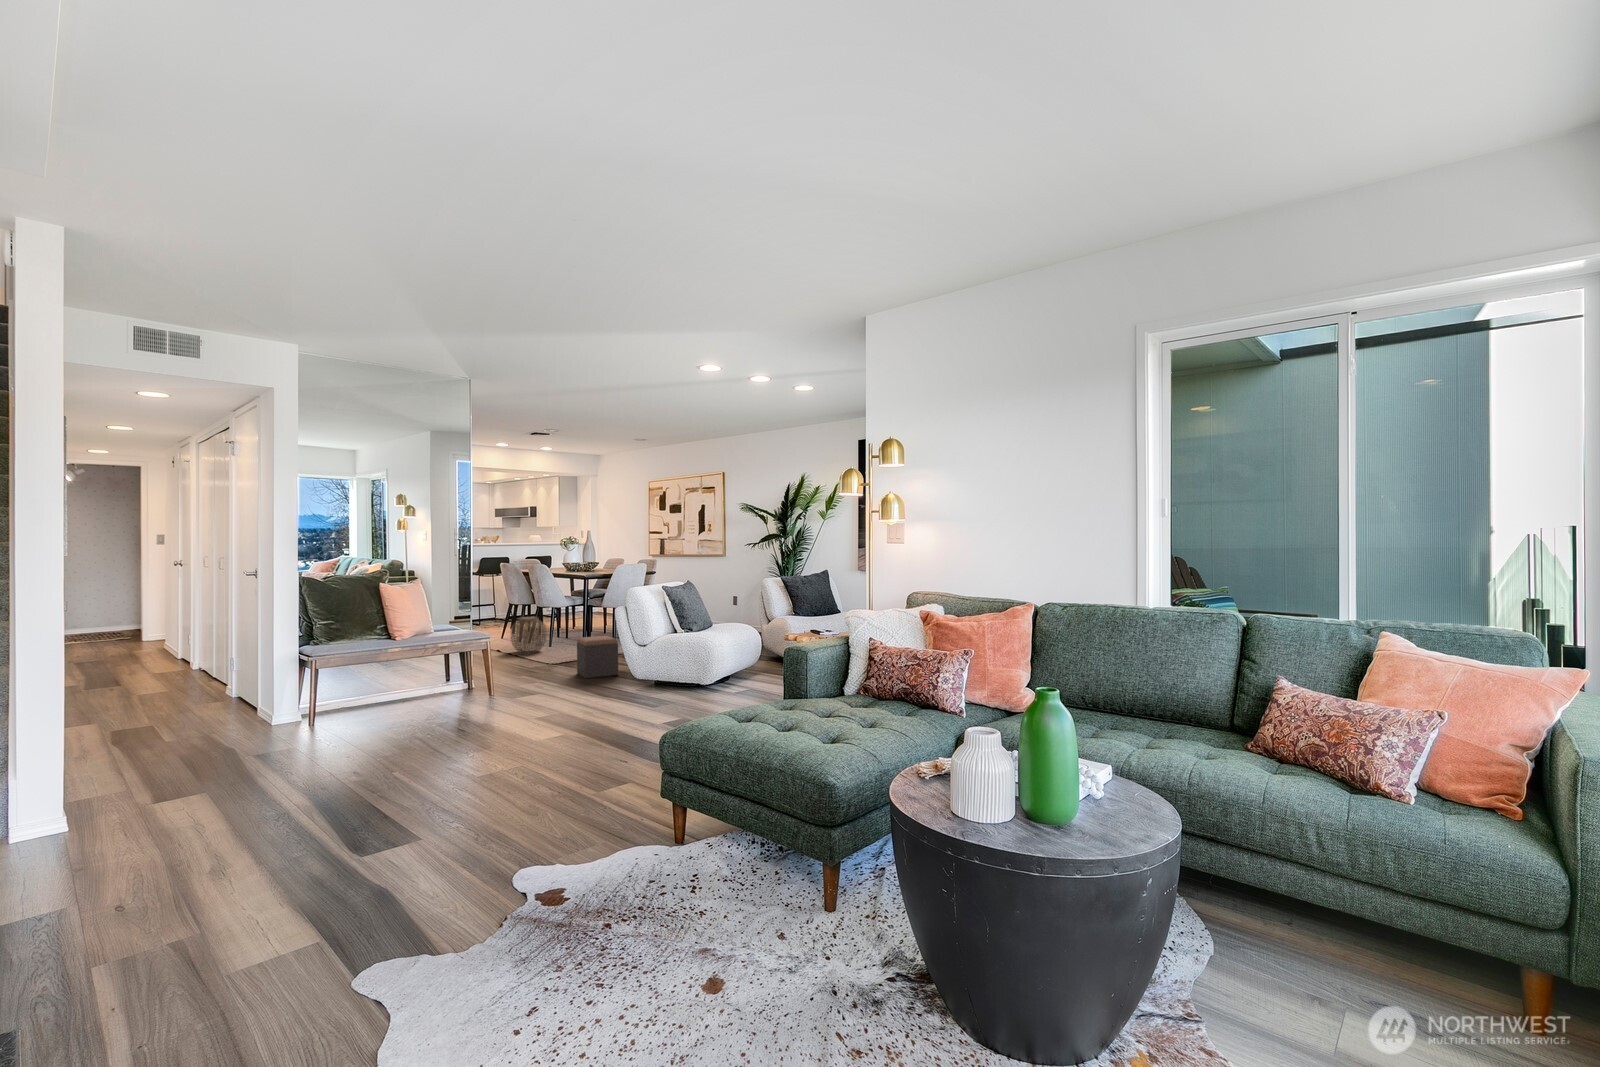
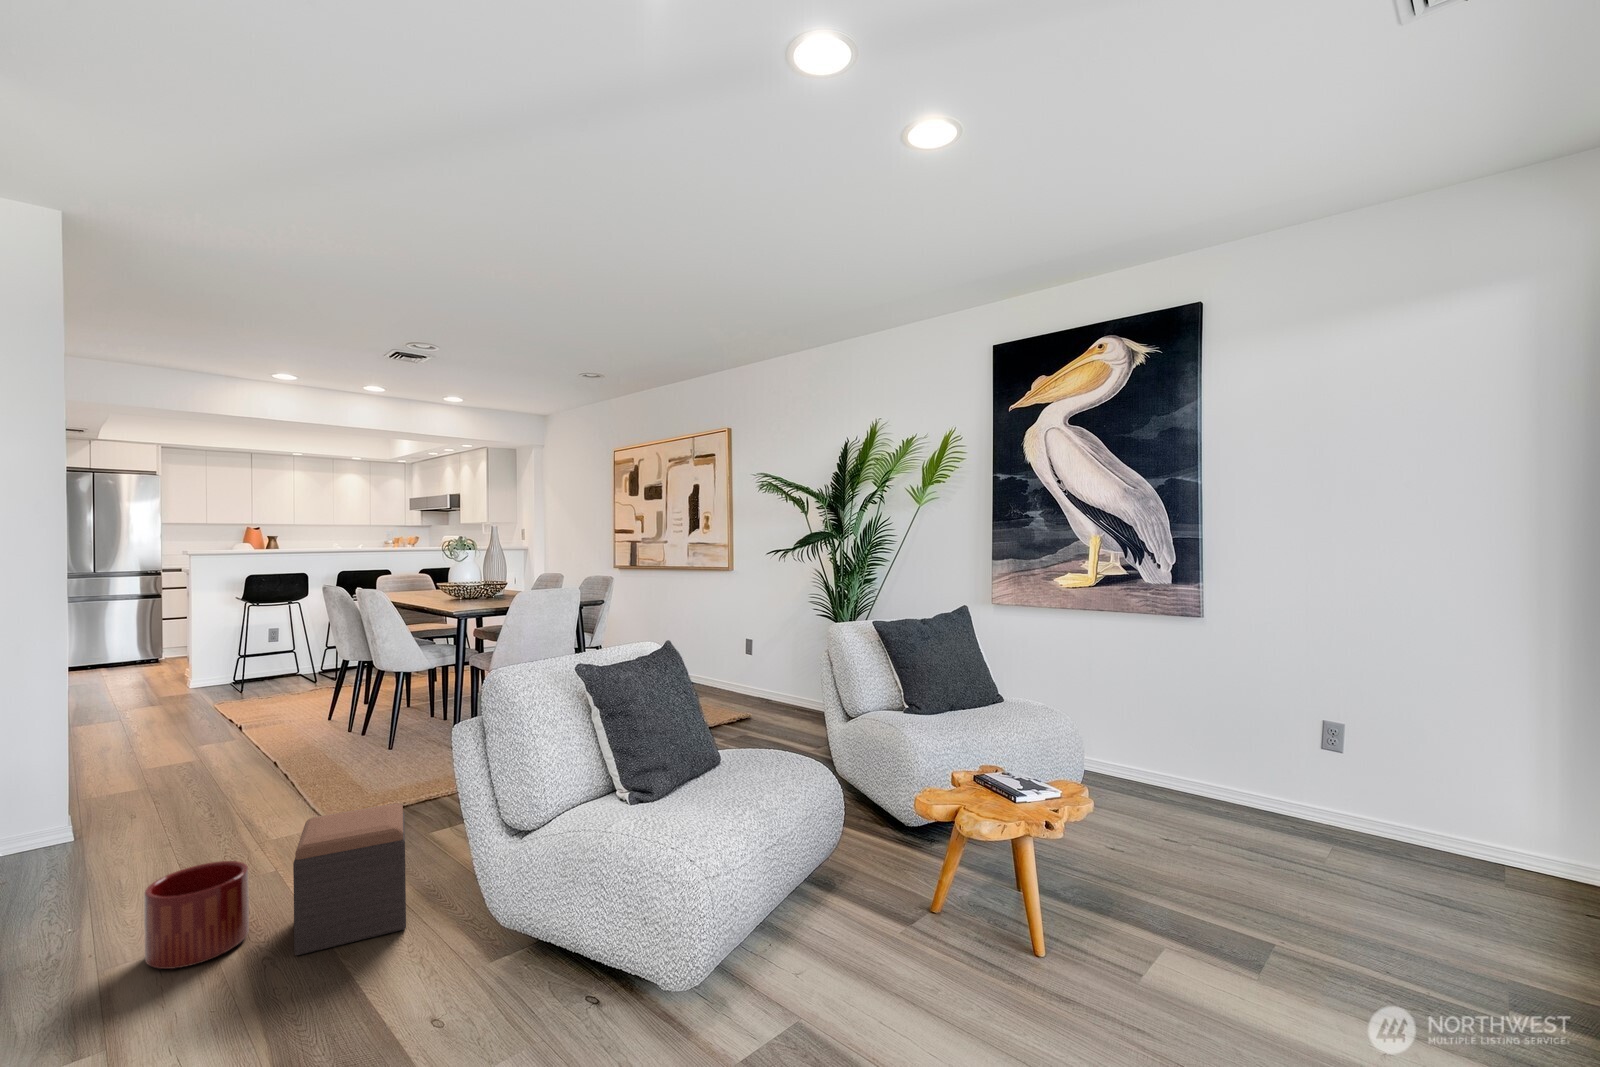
woven basket: present [511,617,546,653] -> none [260,709,346,793]
planter: none [534,651,564,680] -> present [144,861,249,969]

